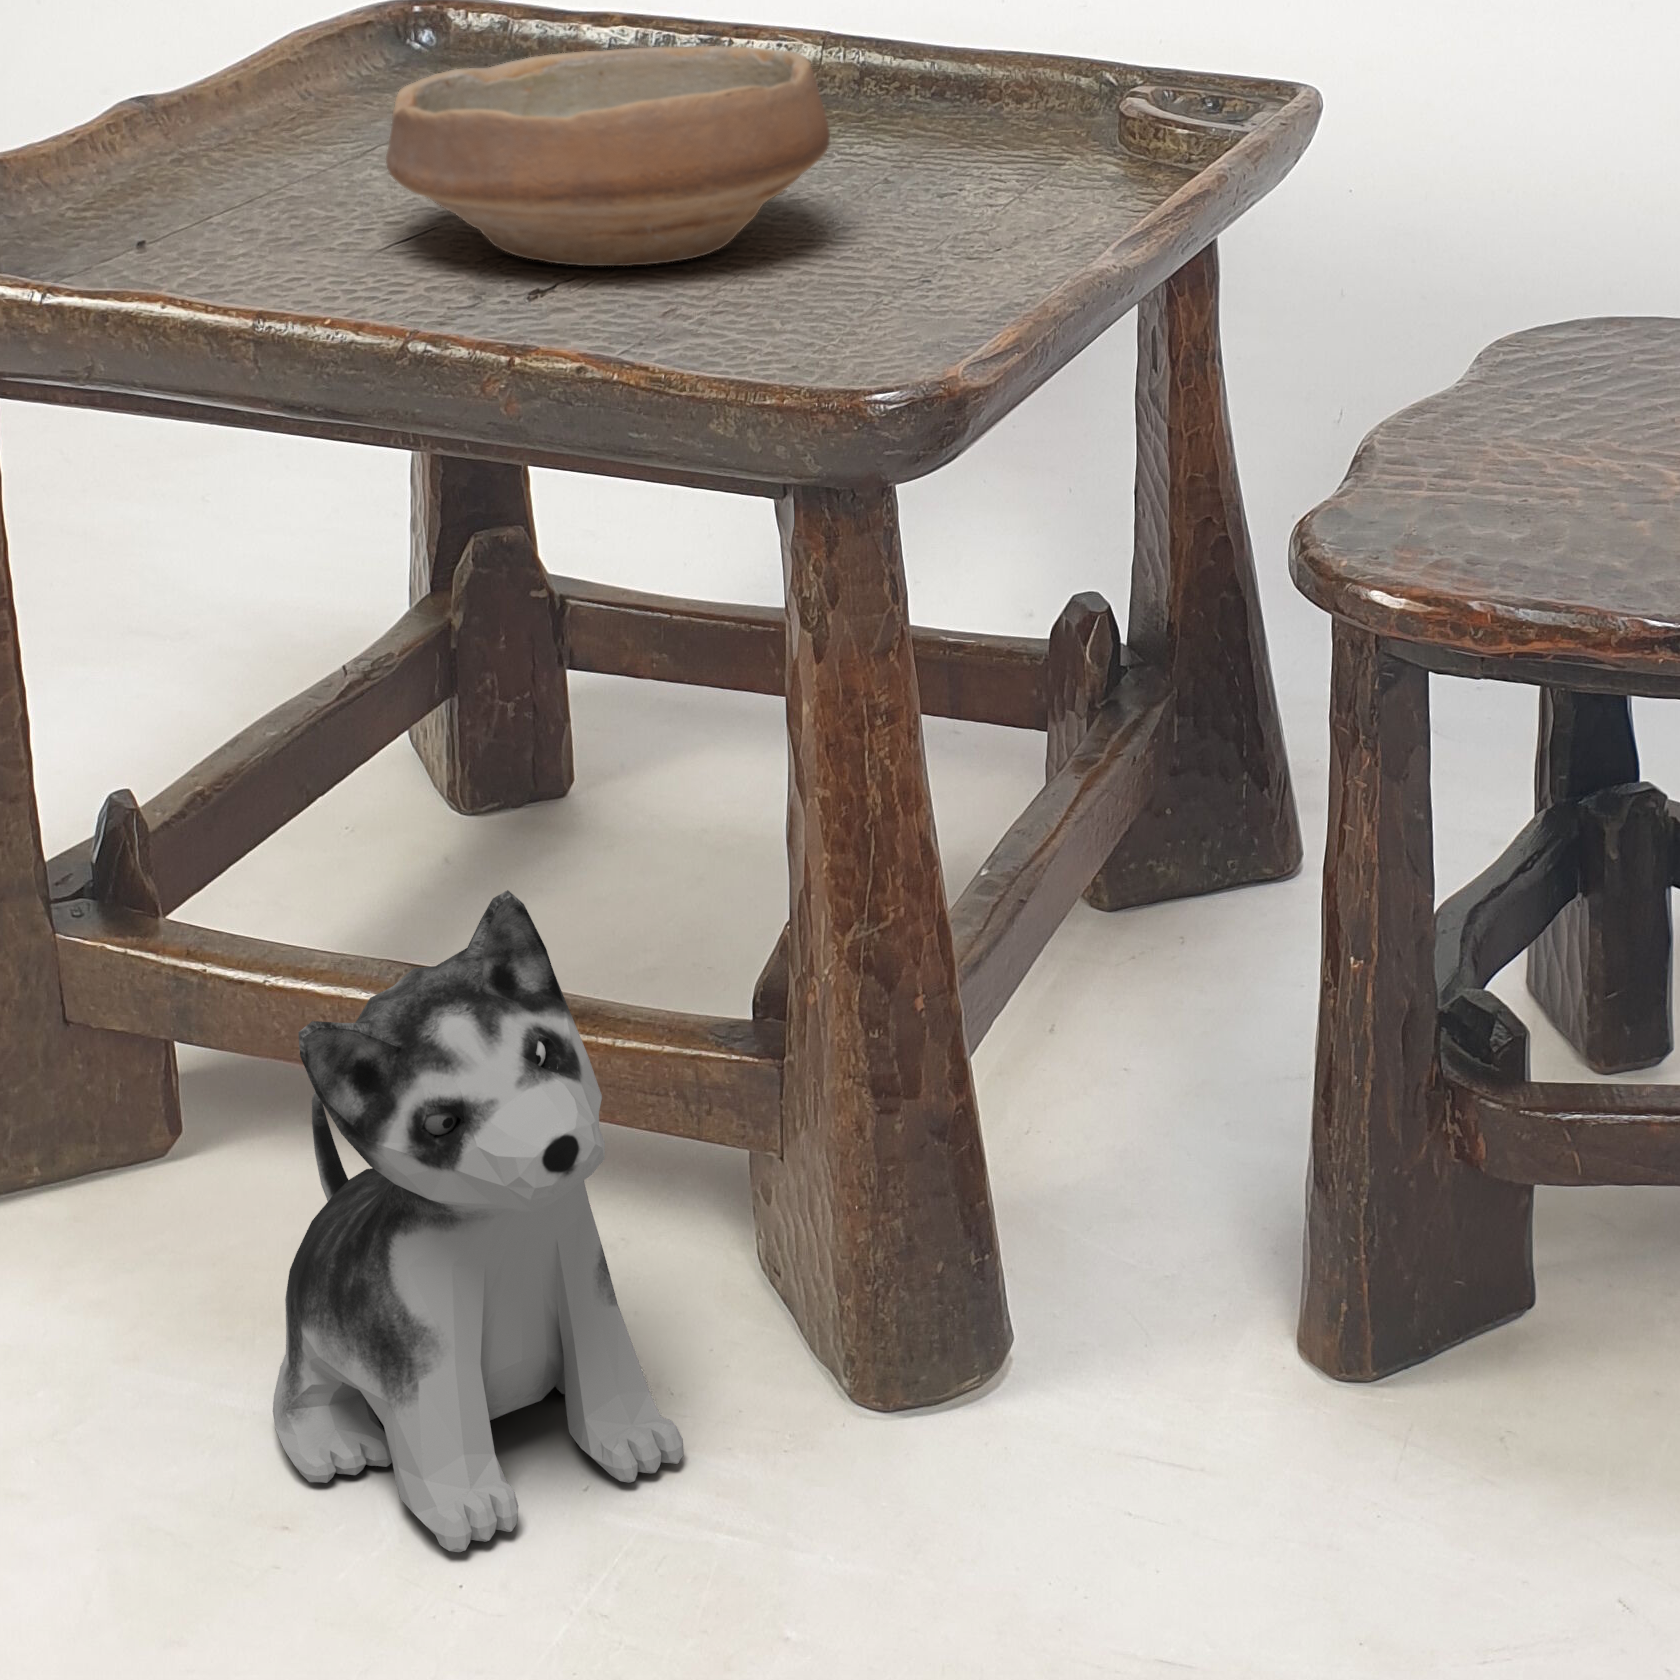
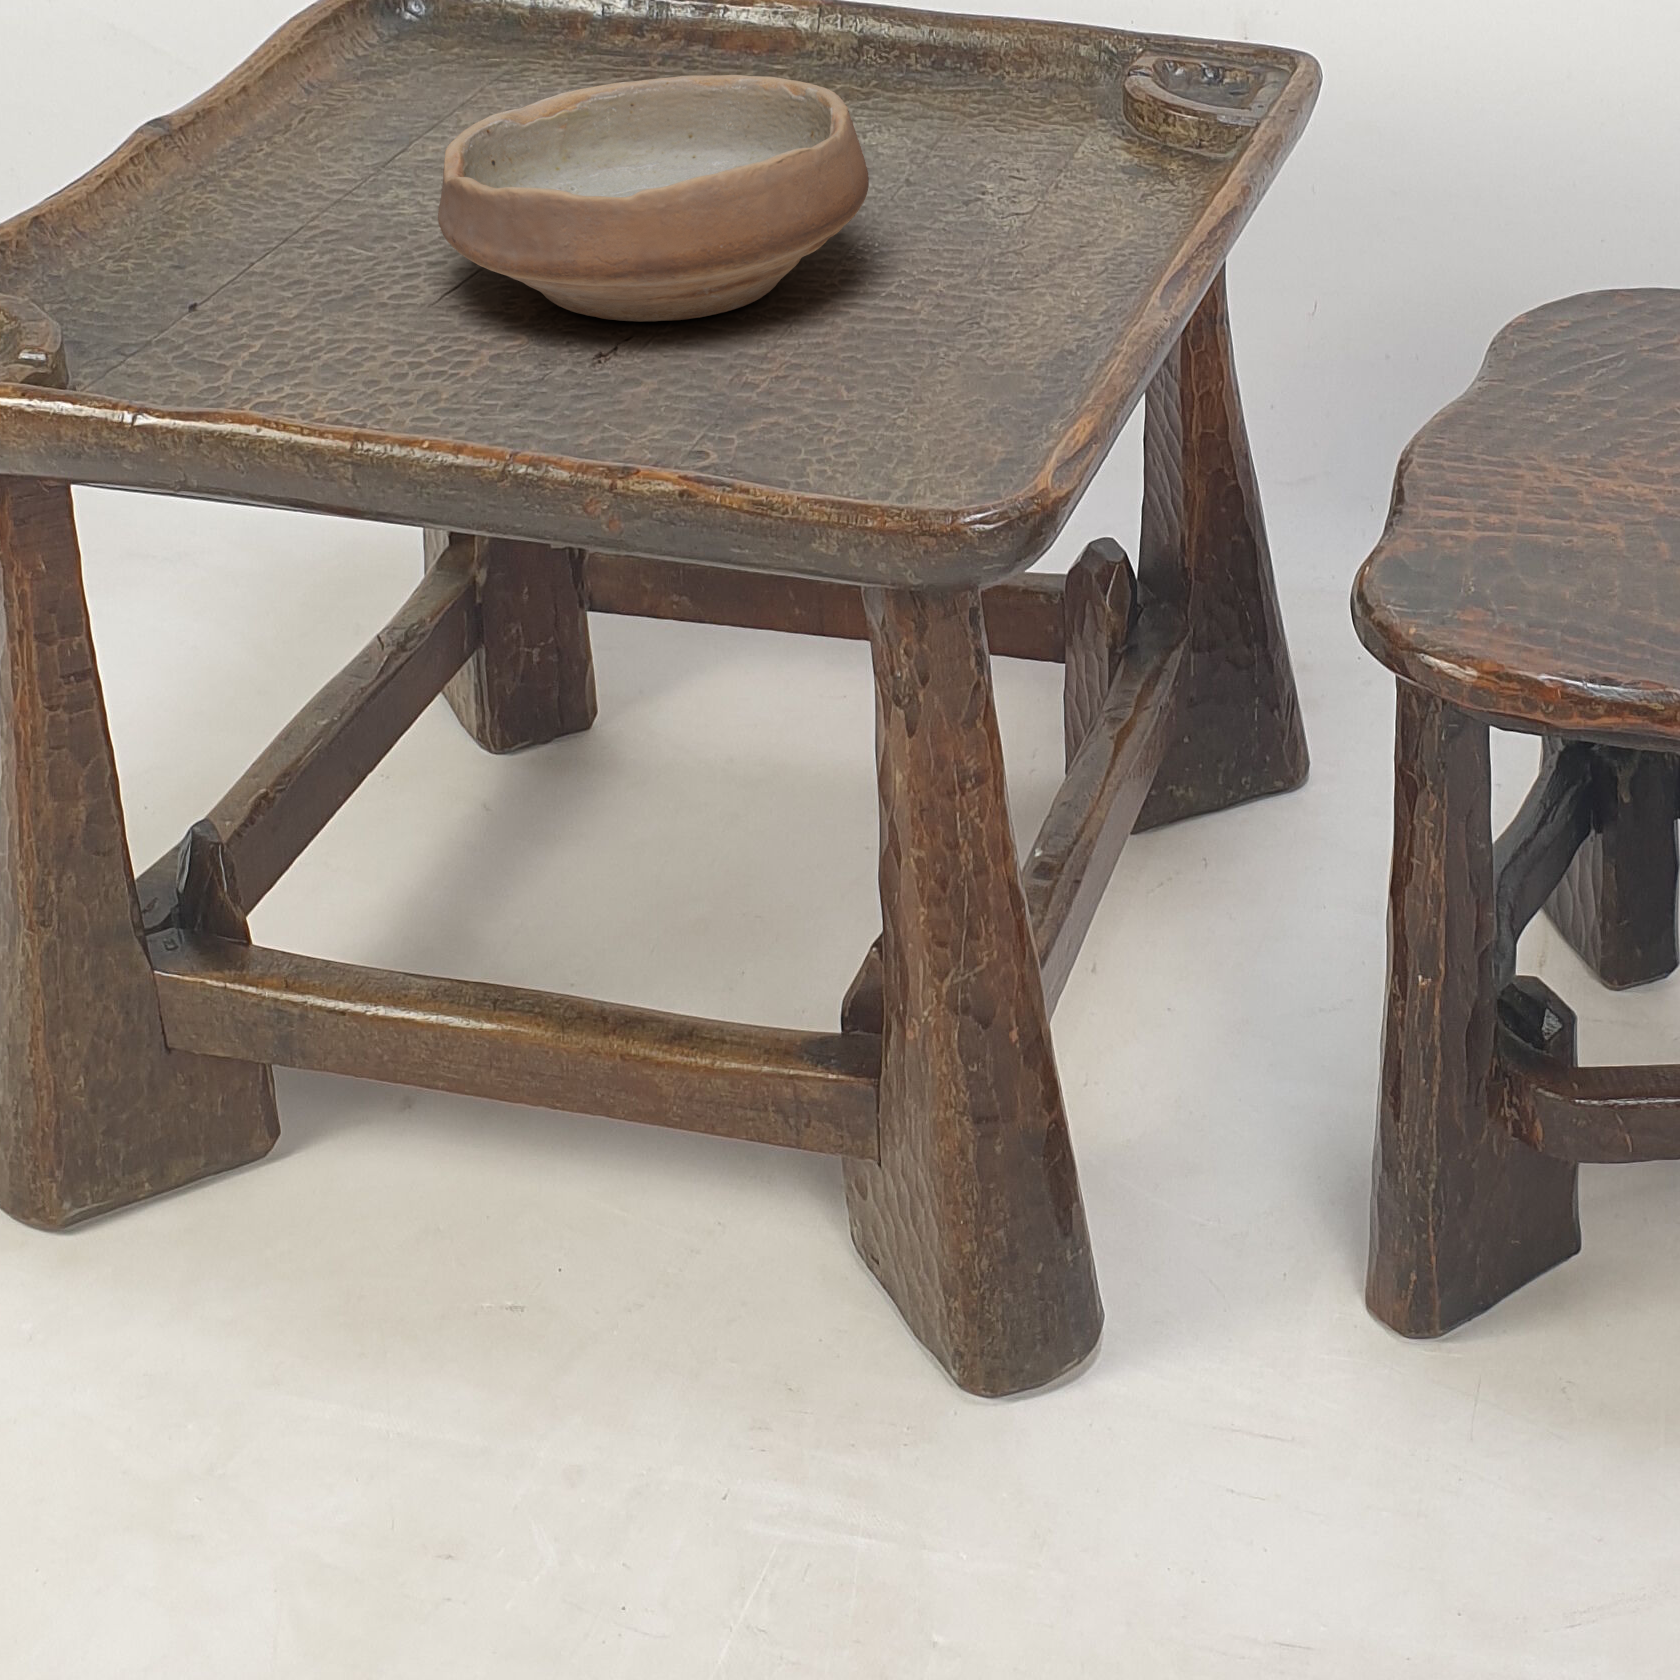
plush toy: present [273,890,684,1552] -> none [422,980,815,1589]

